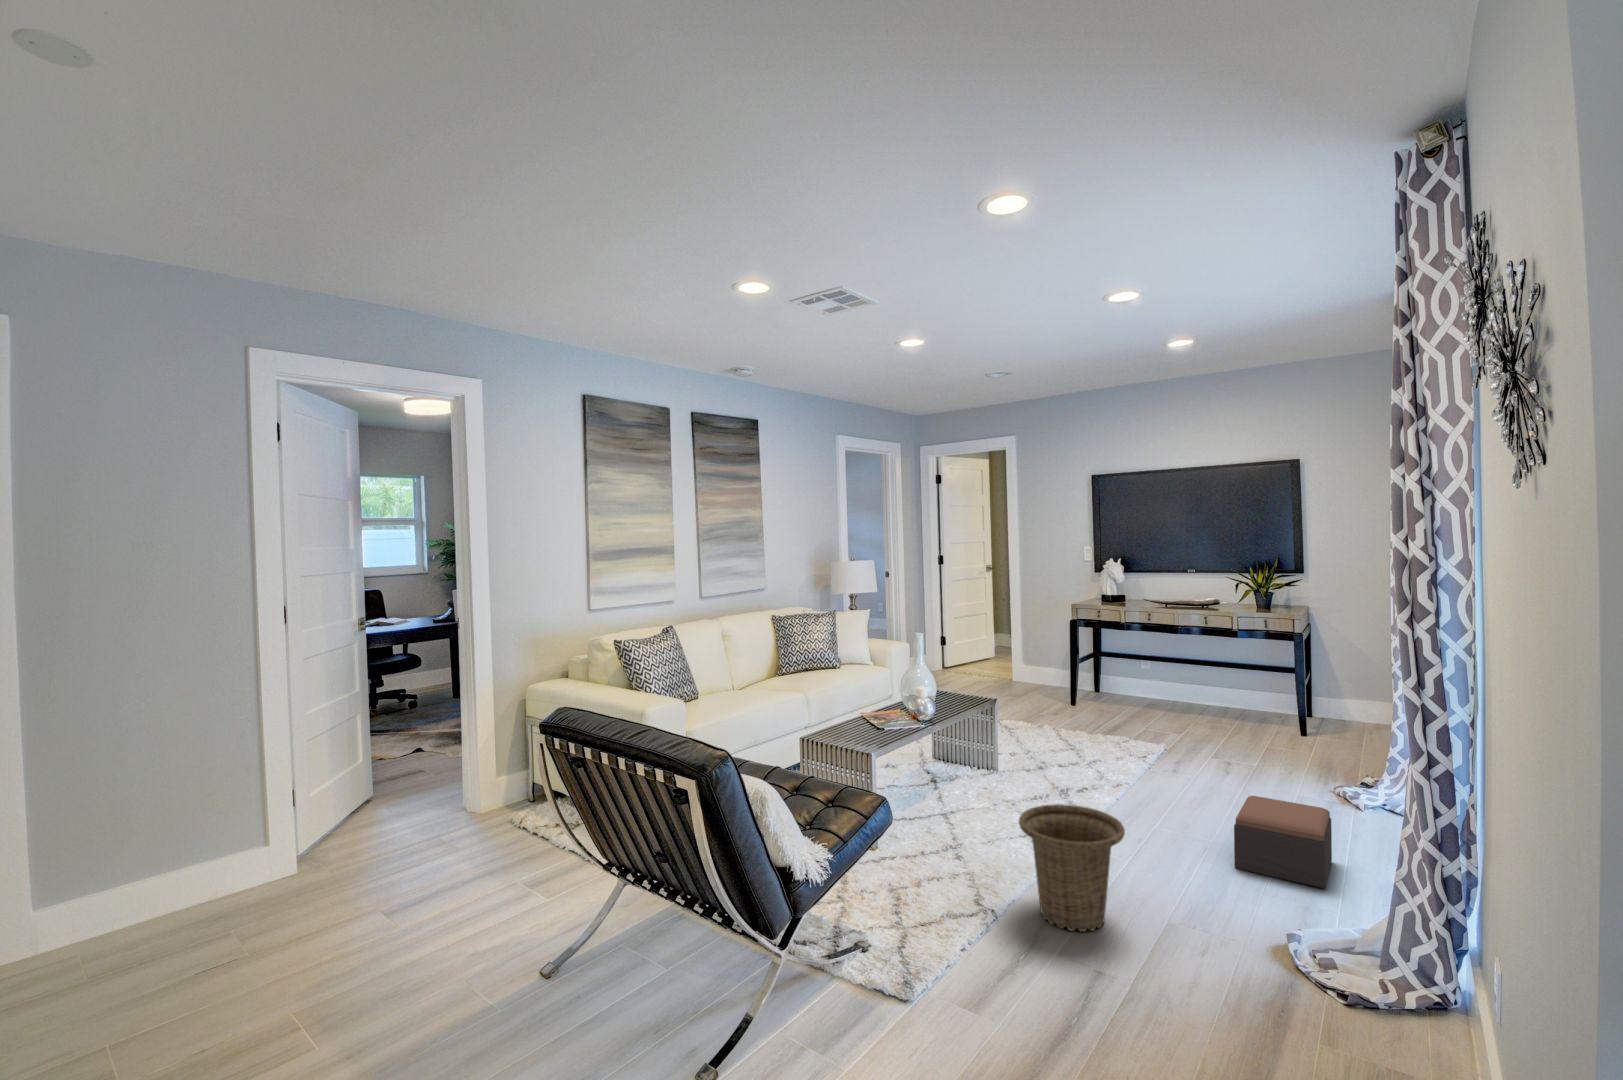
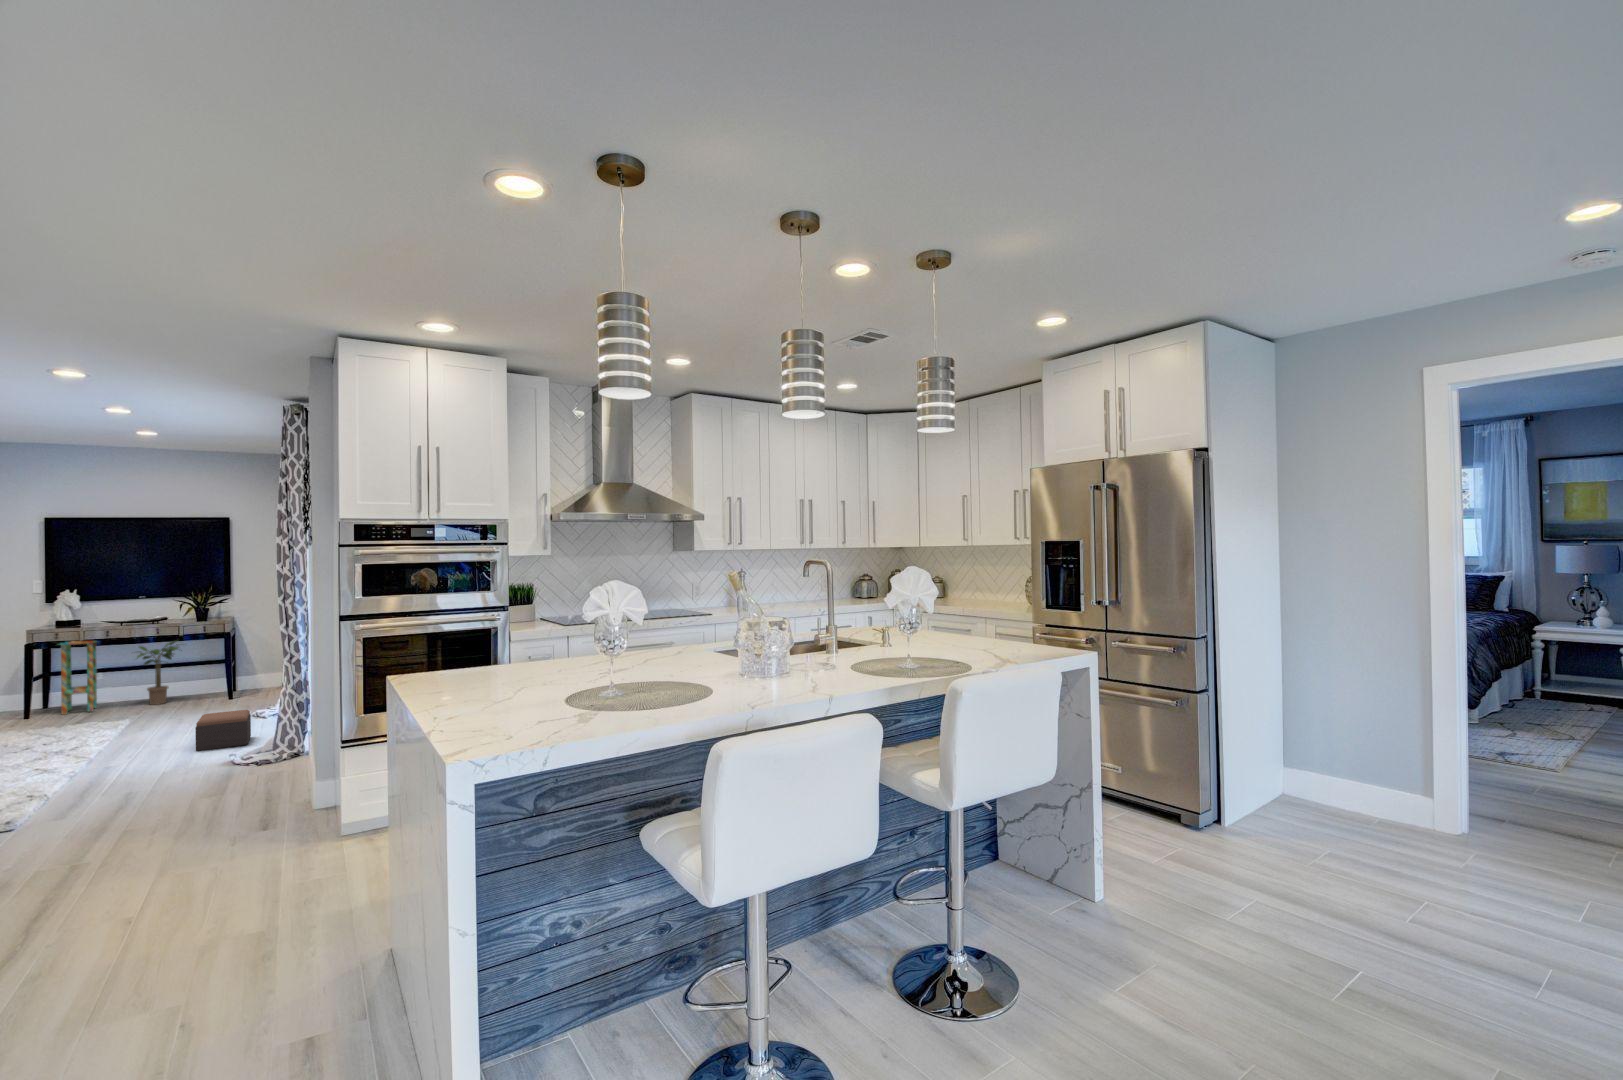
side table: none [1099,617,1149,714] -> present [59,641,97,715]
potted plant: none [1176,634,1243,721] -> present [137,640,178,705]
basket: present [1019,804,1125,932] -> none [56,726,135,793]

